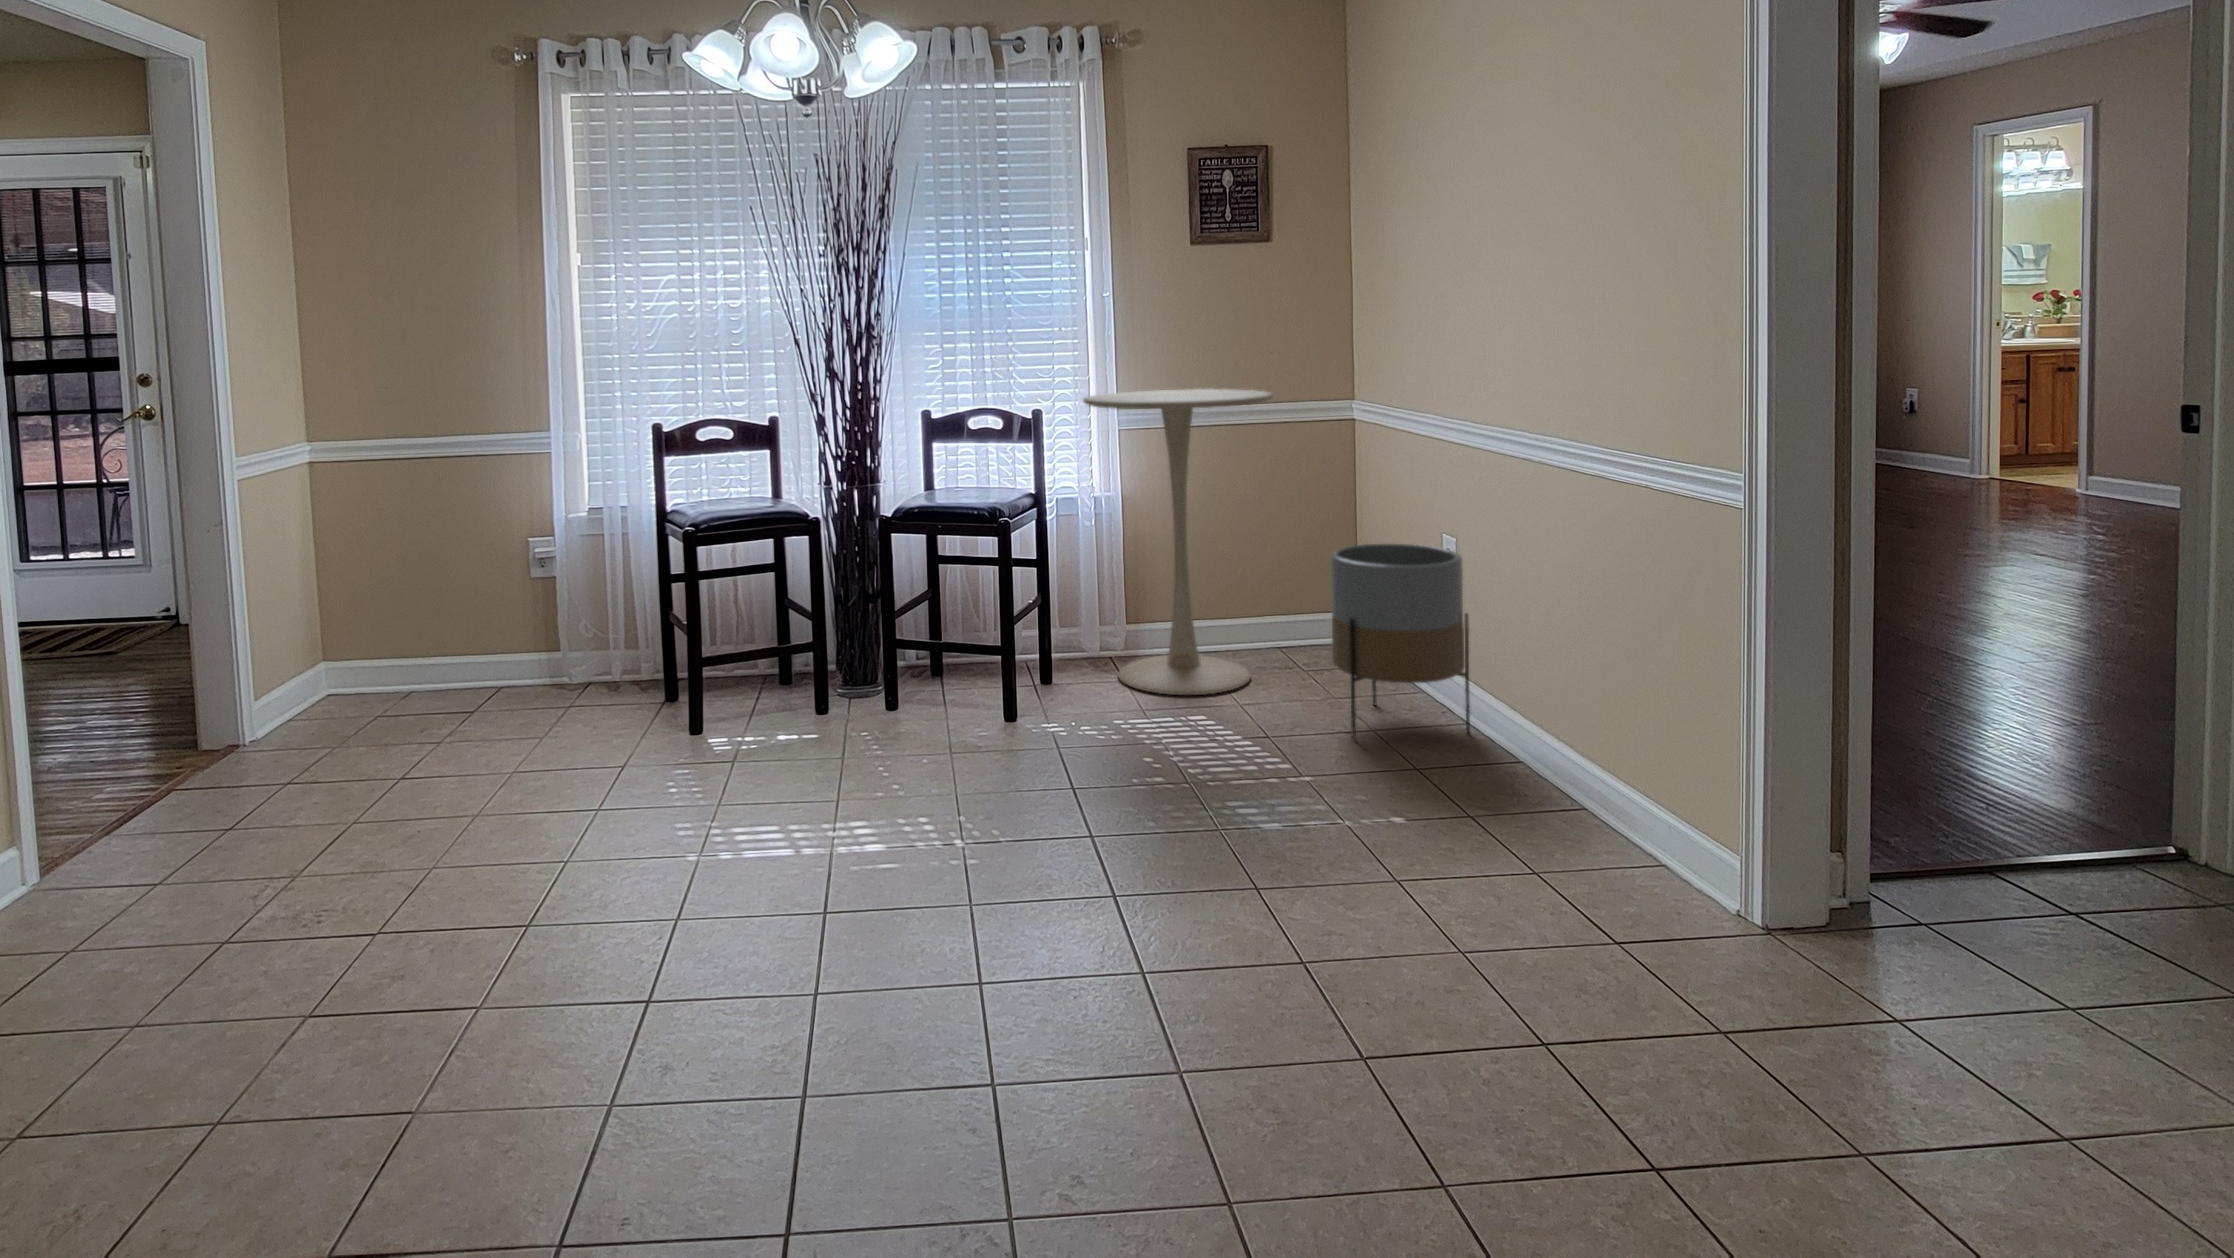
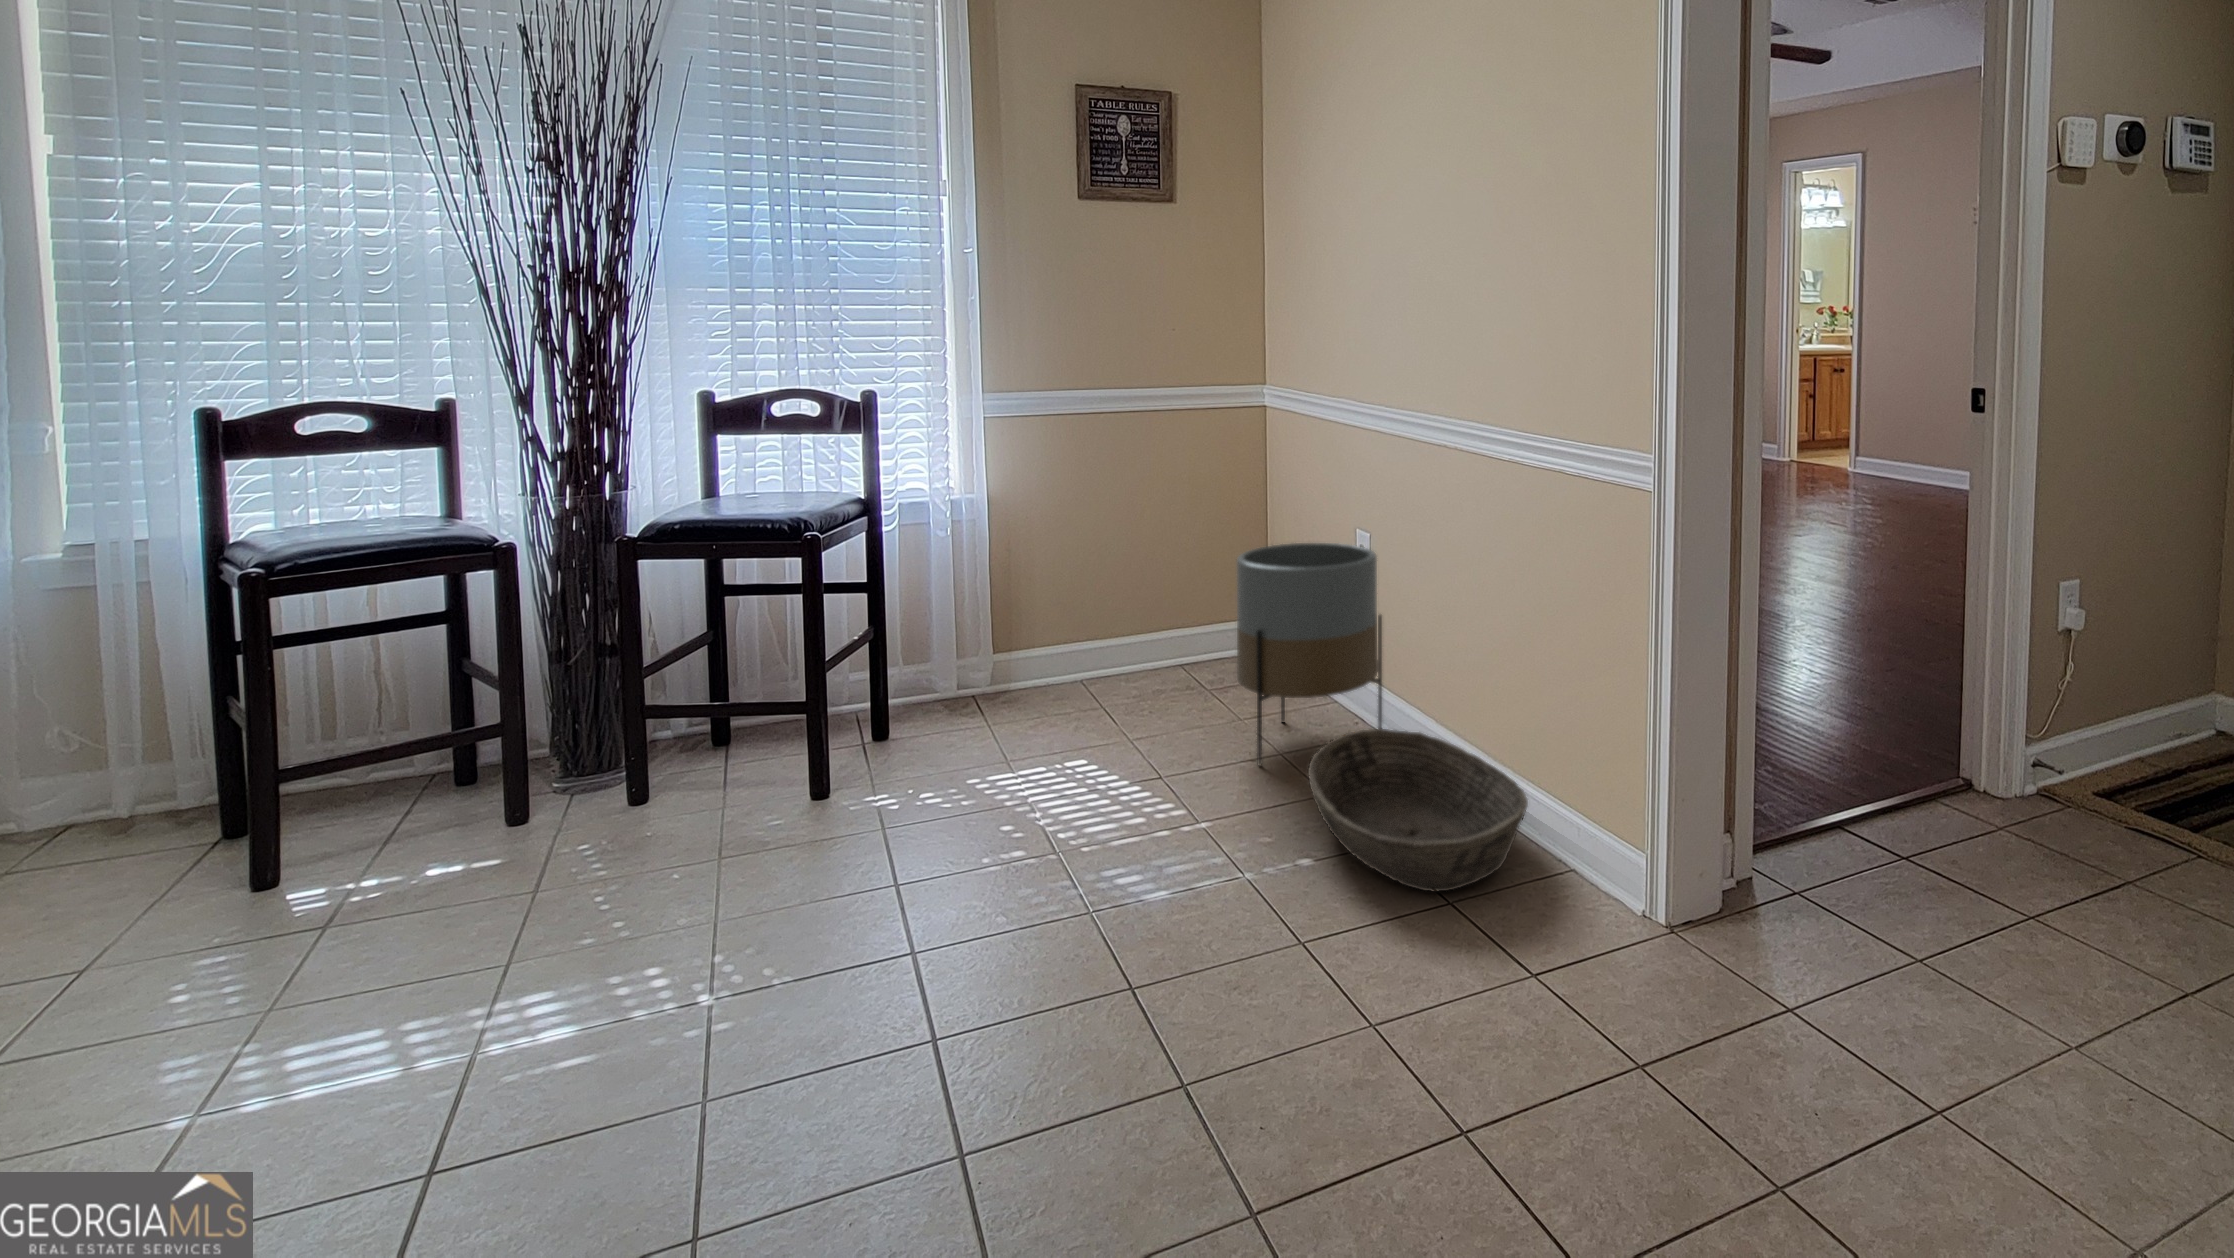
pedestal table: present [1083,389,1272,695] -> none [934,372,1173,736]
basket: none [1398,716,1614,867] -> present [1308,729,1528,892]

